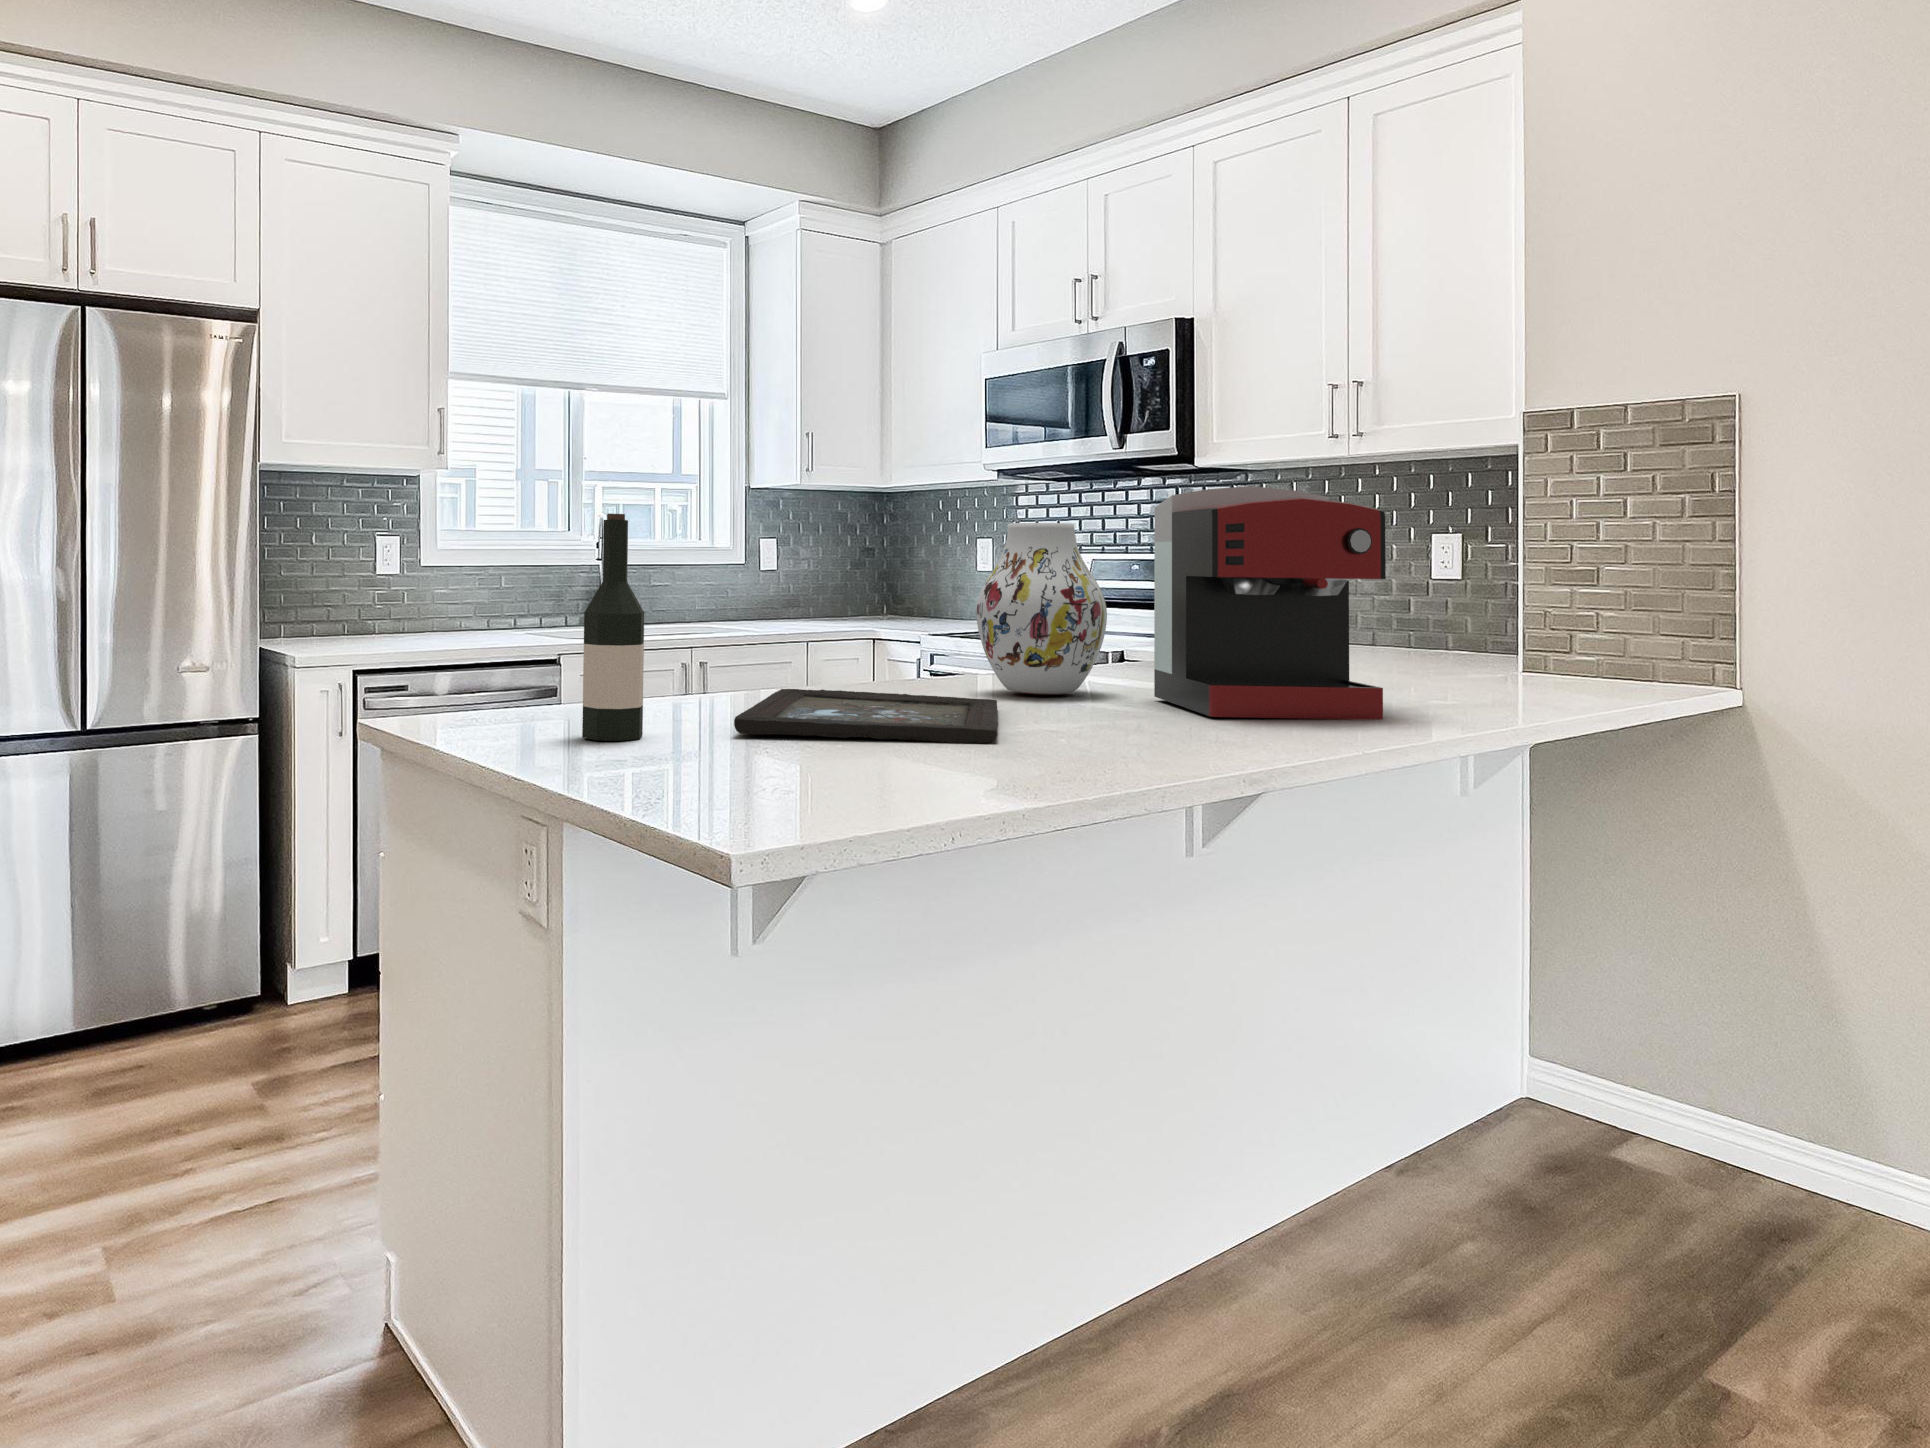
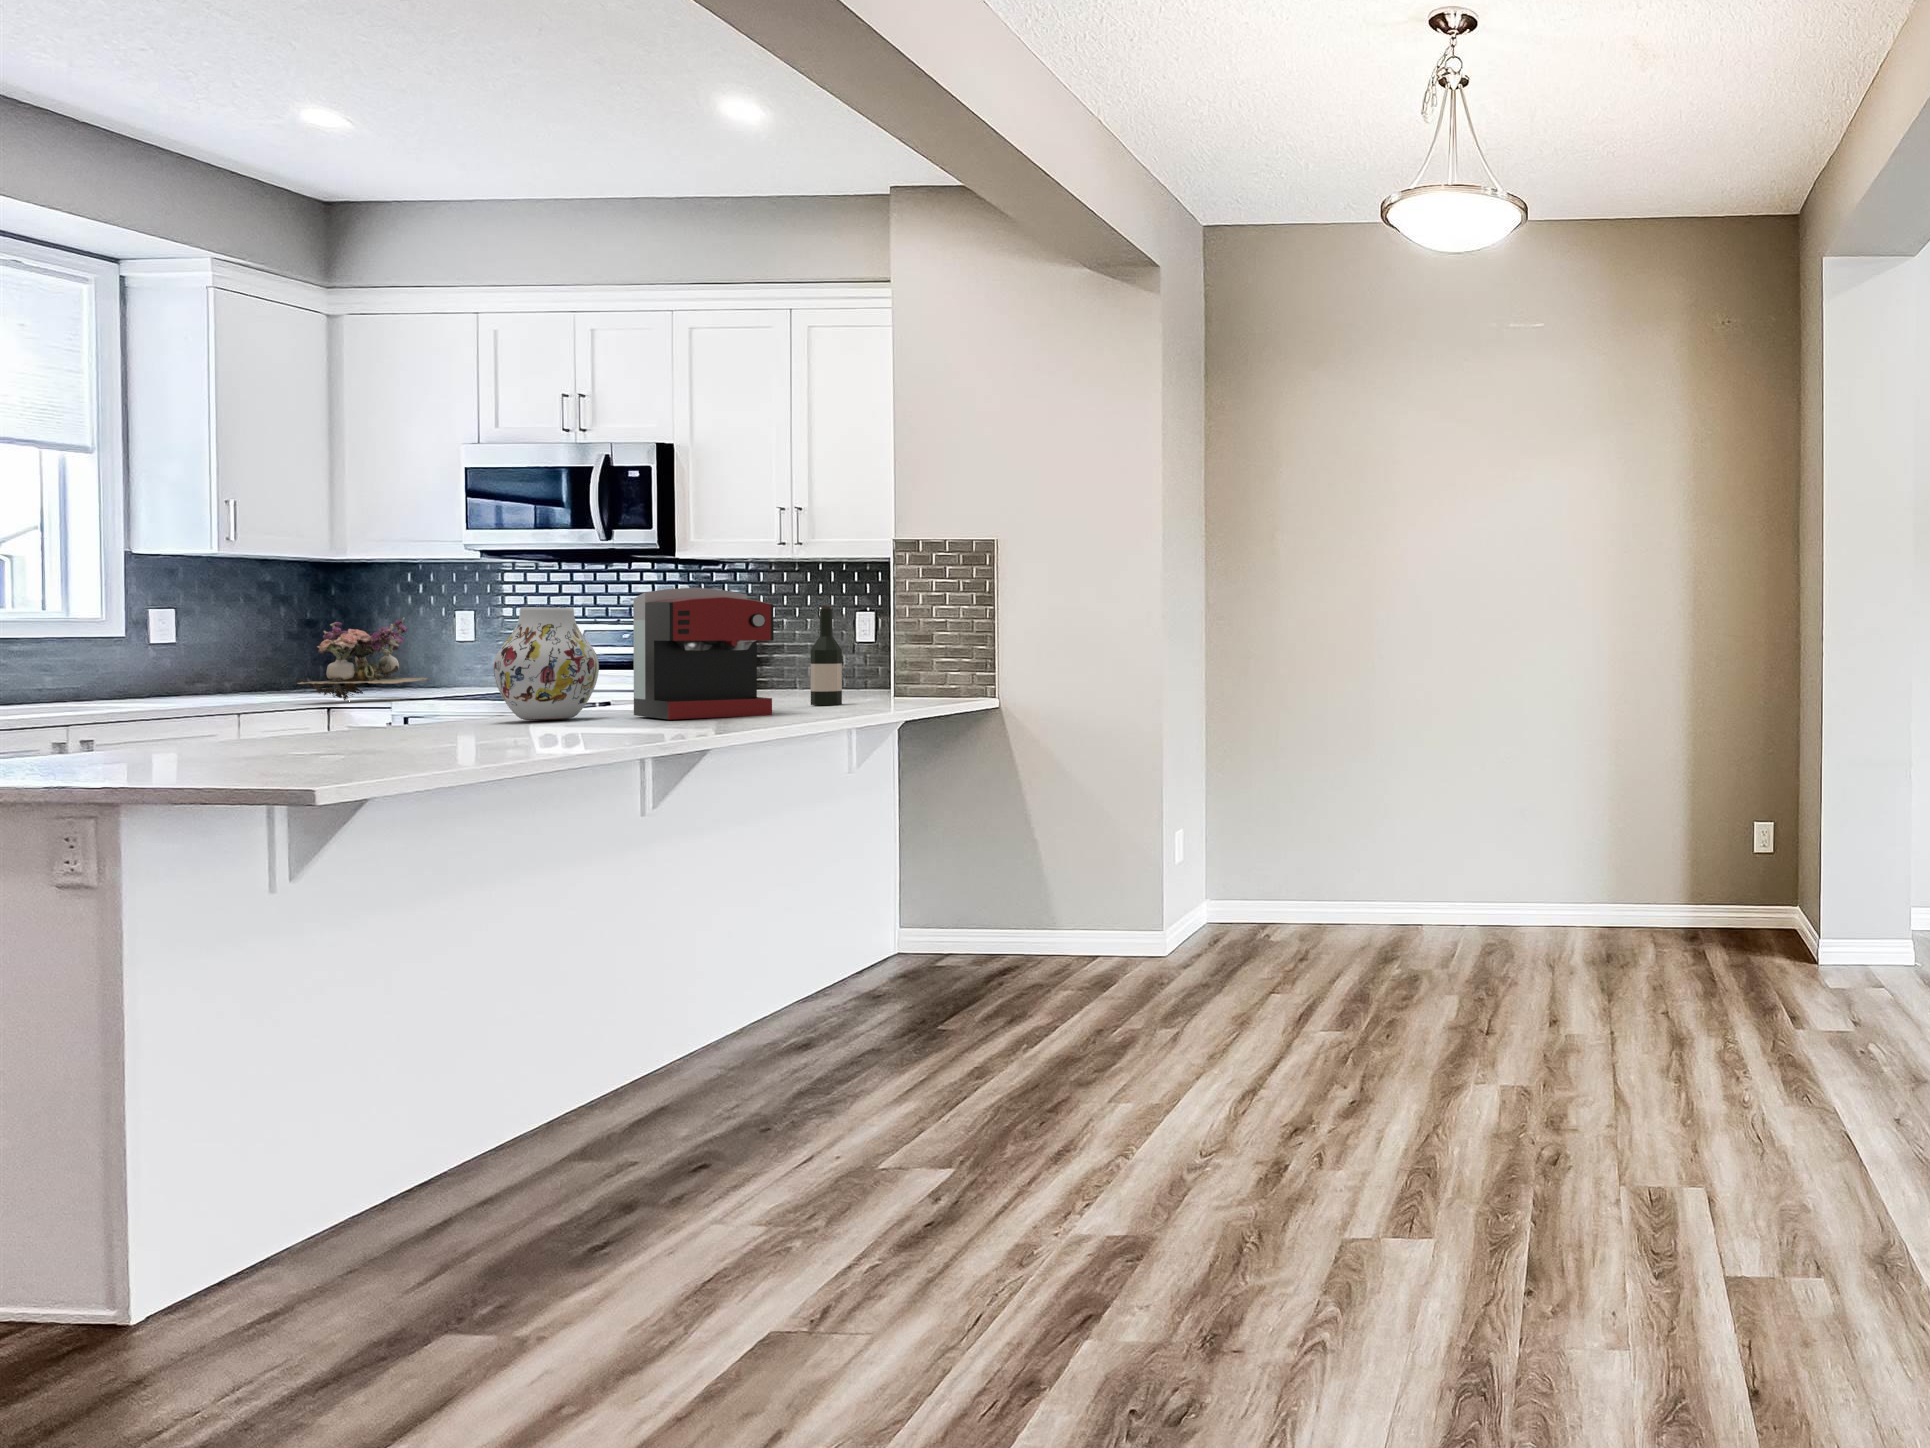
wine bottle: present [582,514,644,741] -> present [811,606,842,705]
flower arrangement: none [845,546,952,634] -> present [298,618,429,700]
tray: present [734,689,998,743] -> none [320,721,528,745]

